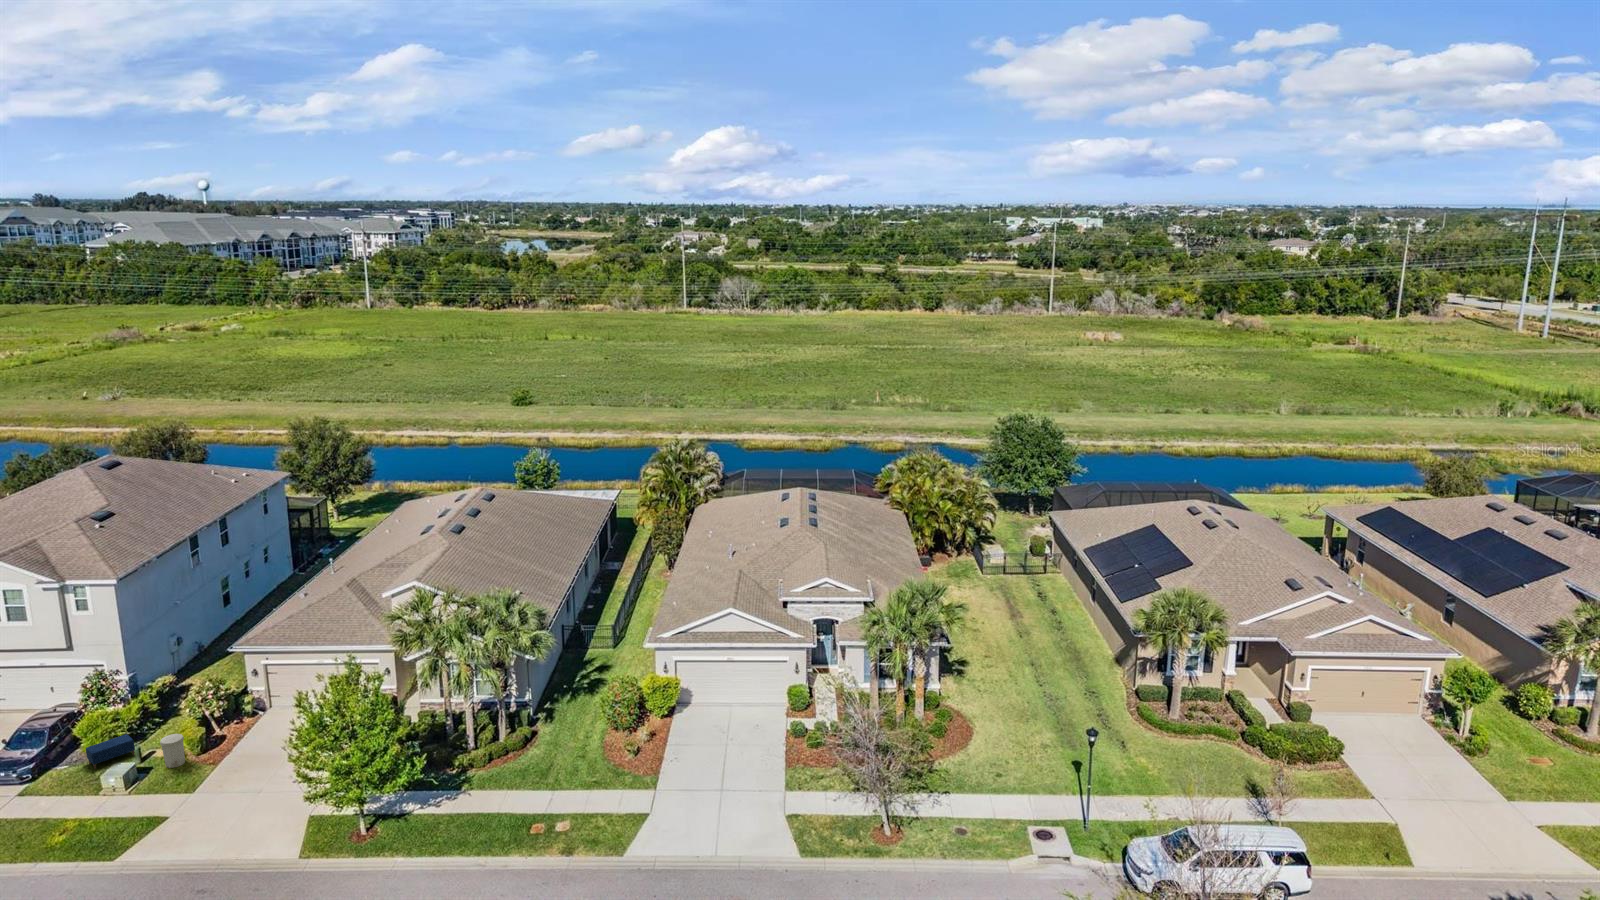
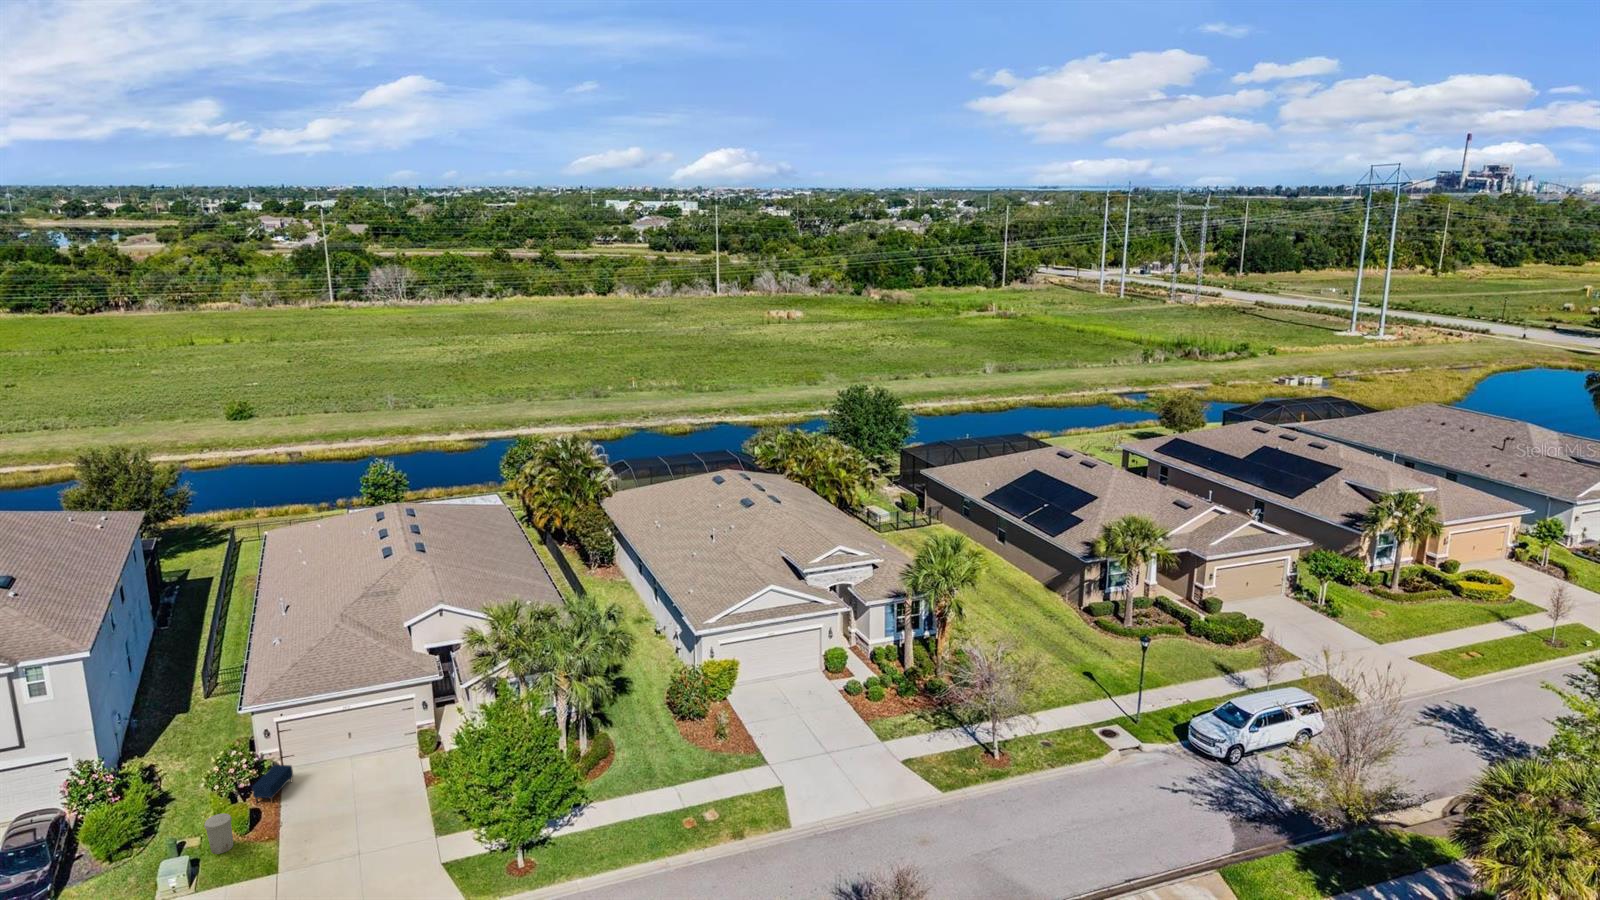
bench: present [86,734,135,769] -> present [253,765,293,802]

